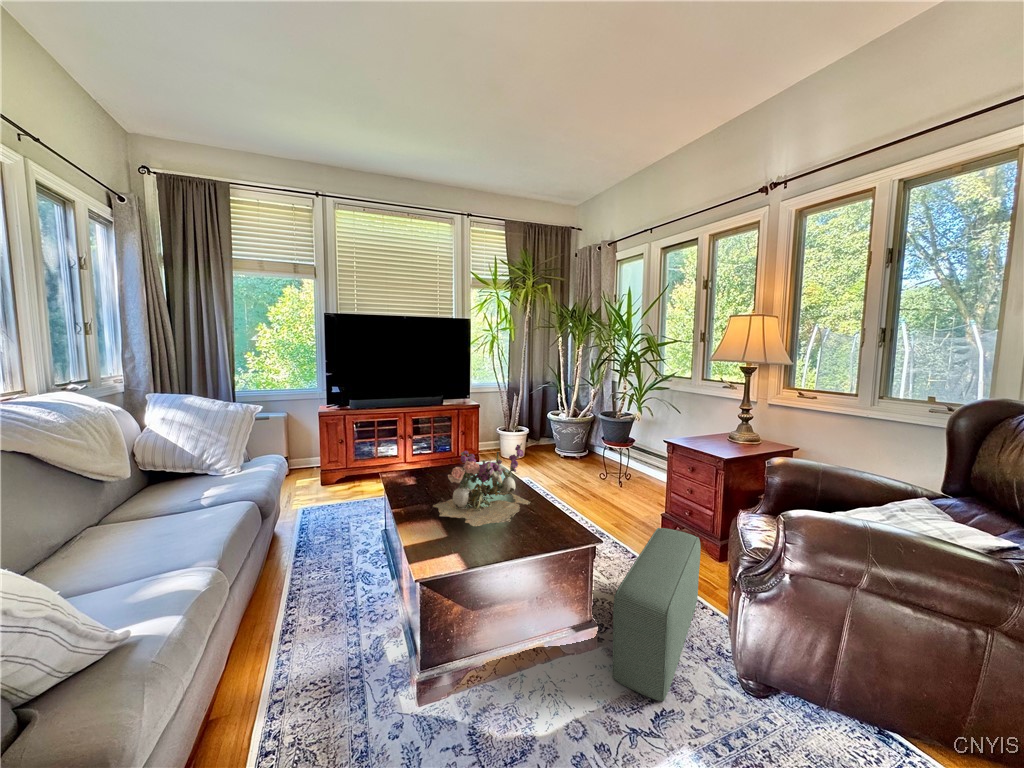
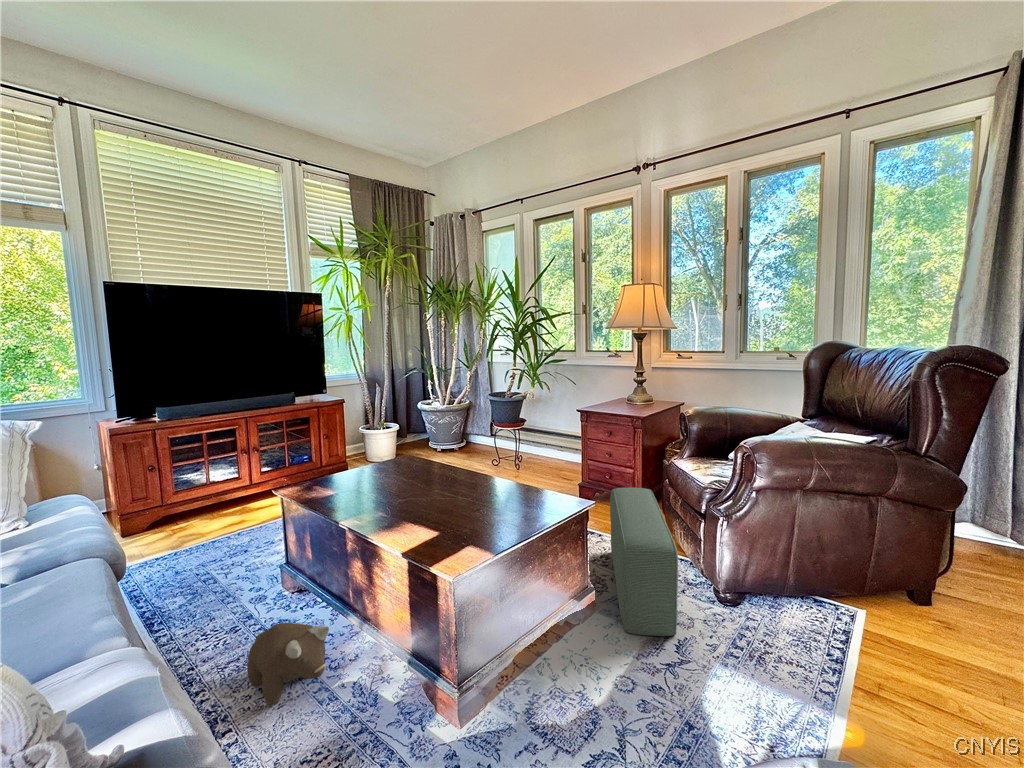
flower arrangement: present [433,443,530,526] -> none [406,418,513,515]
plush toy: none [315,574,367,633] -> present [247,623,329,706]

